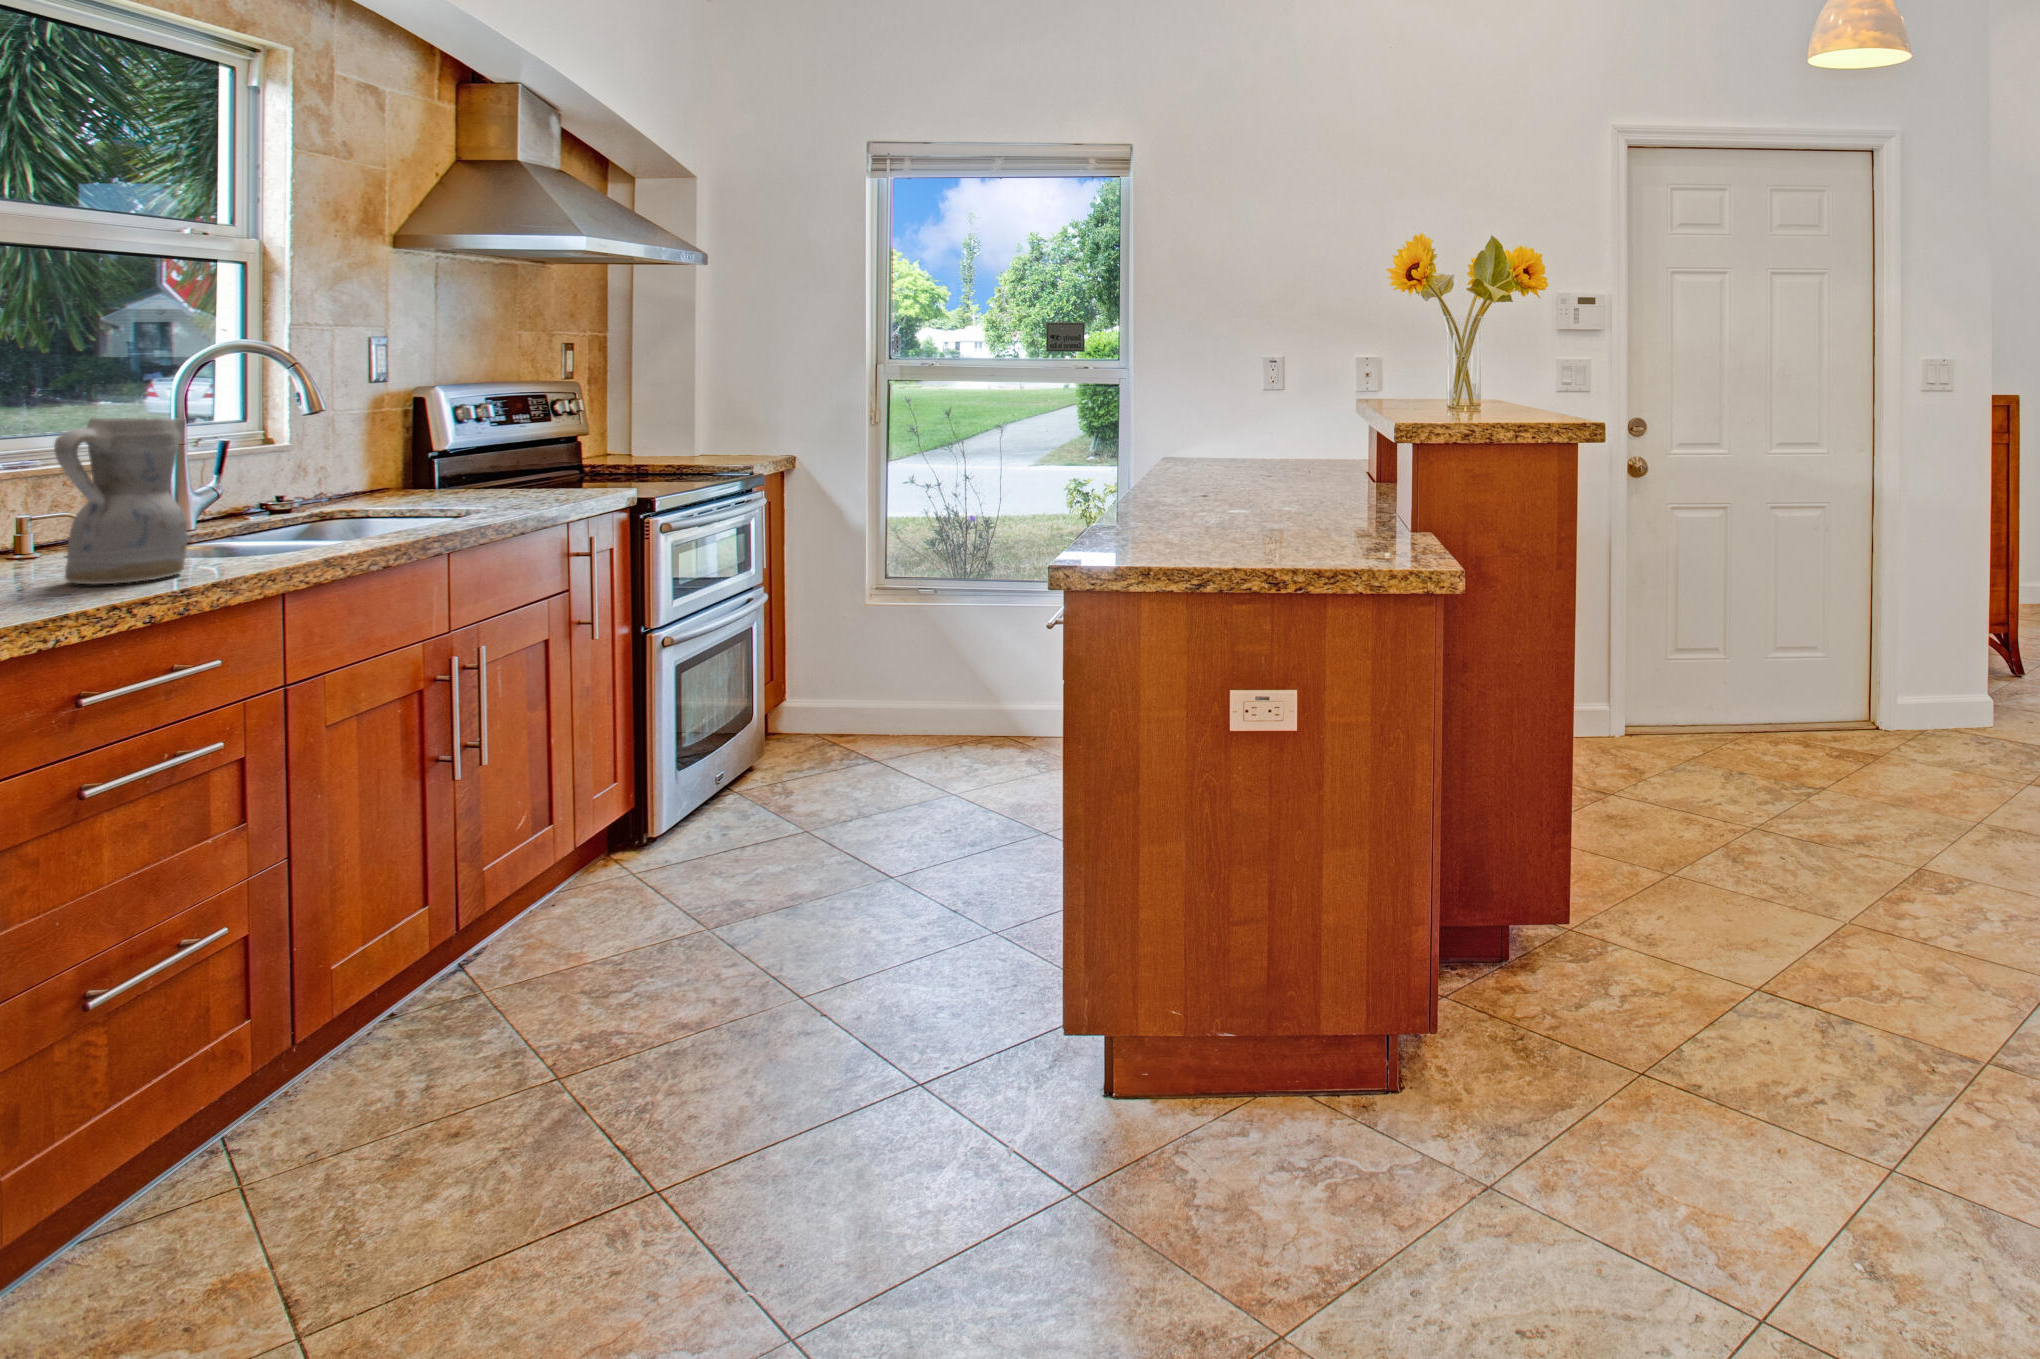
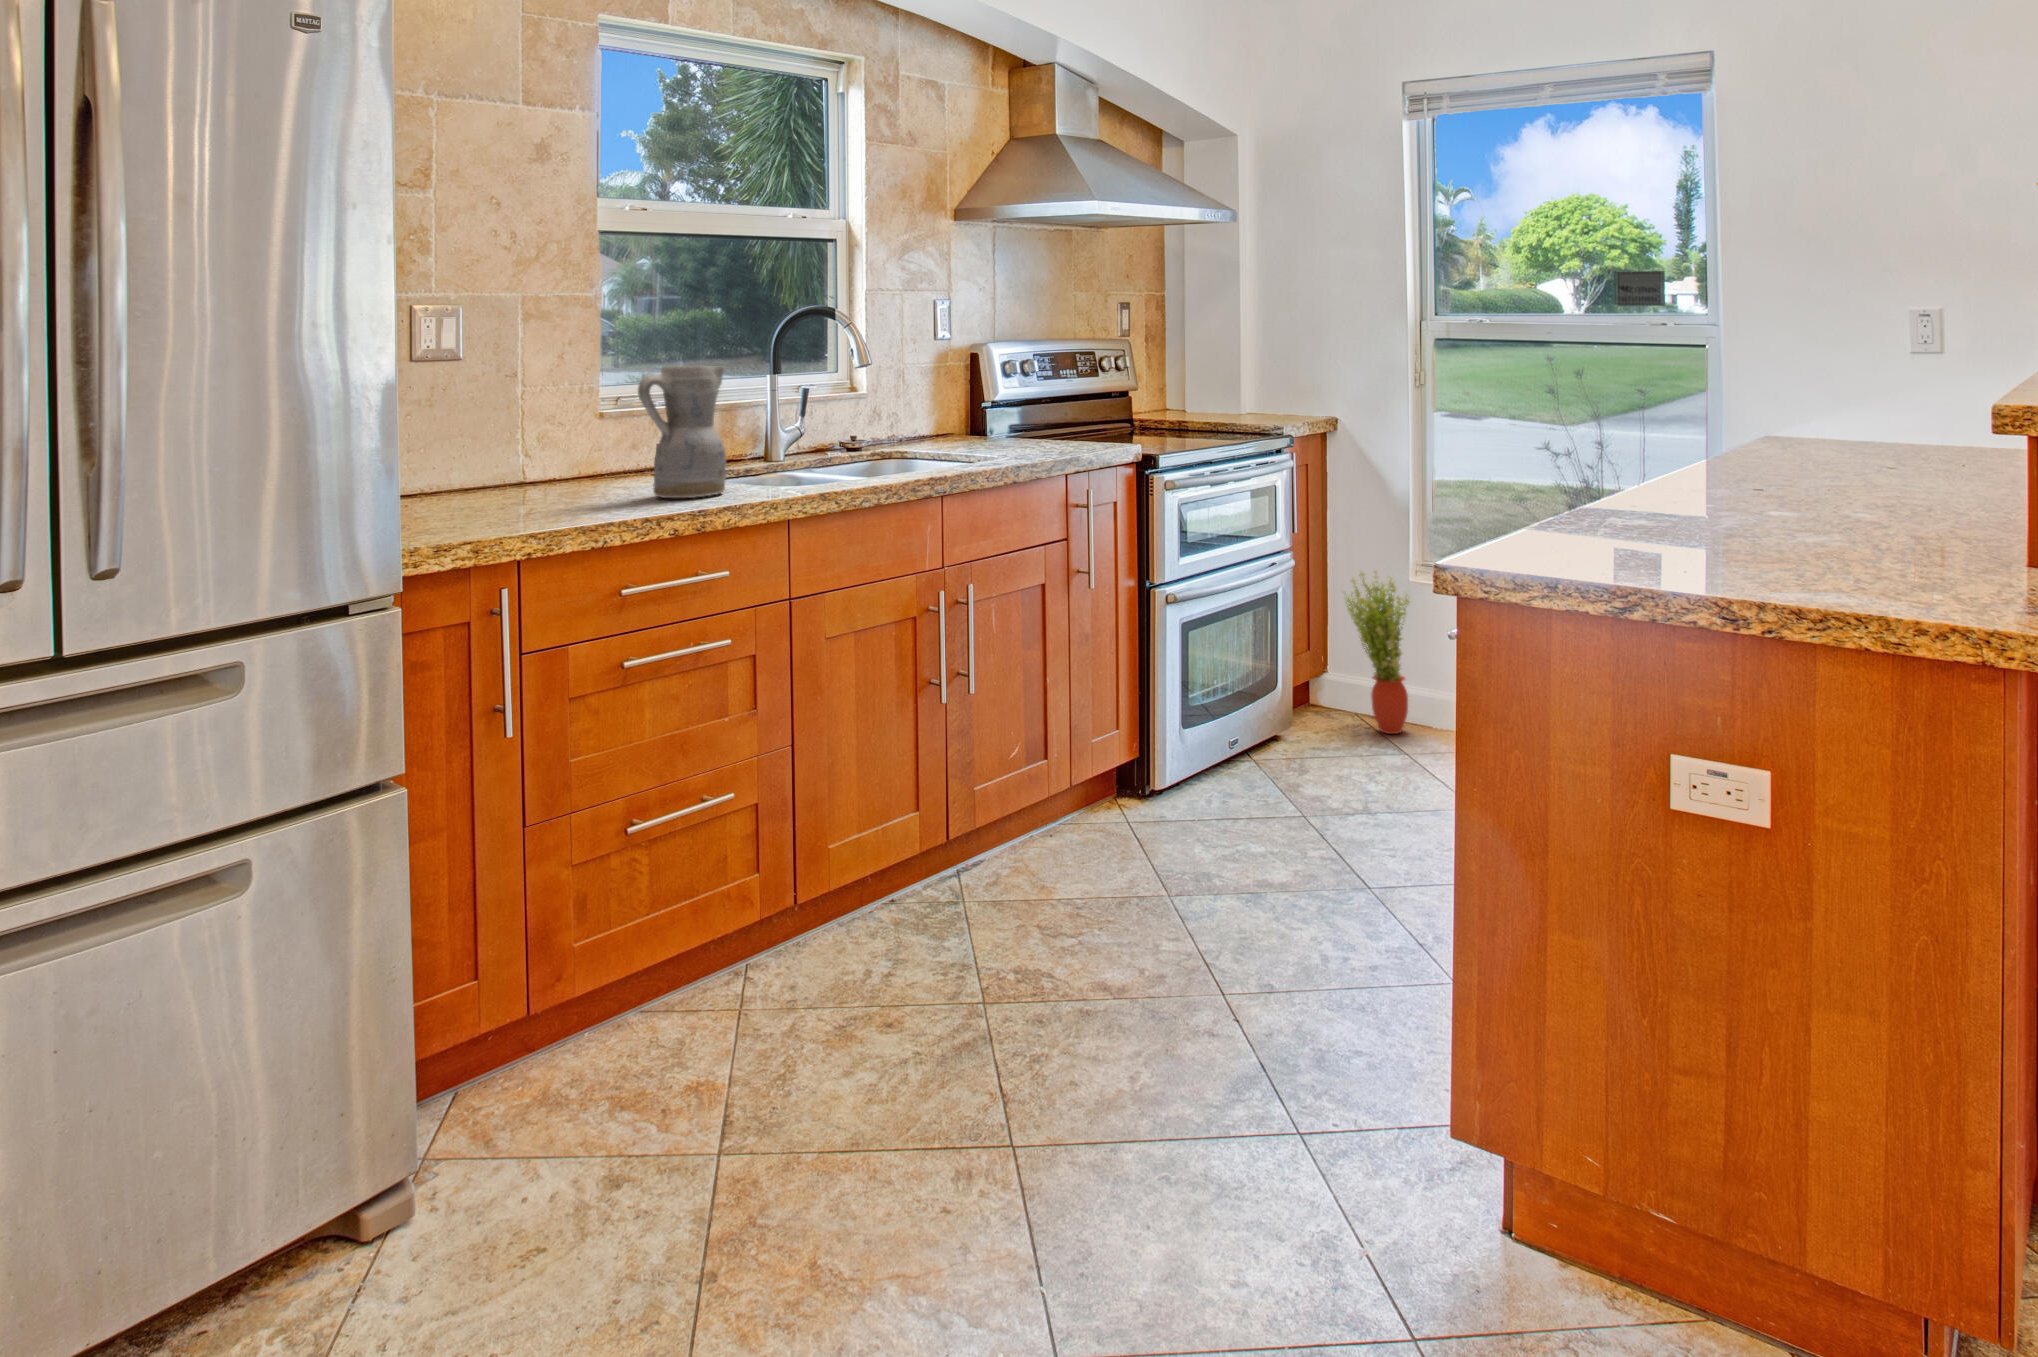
potted plant: none [807,597,873,744] -> present [1346,572,1410,734]

